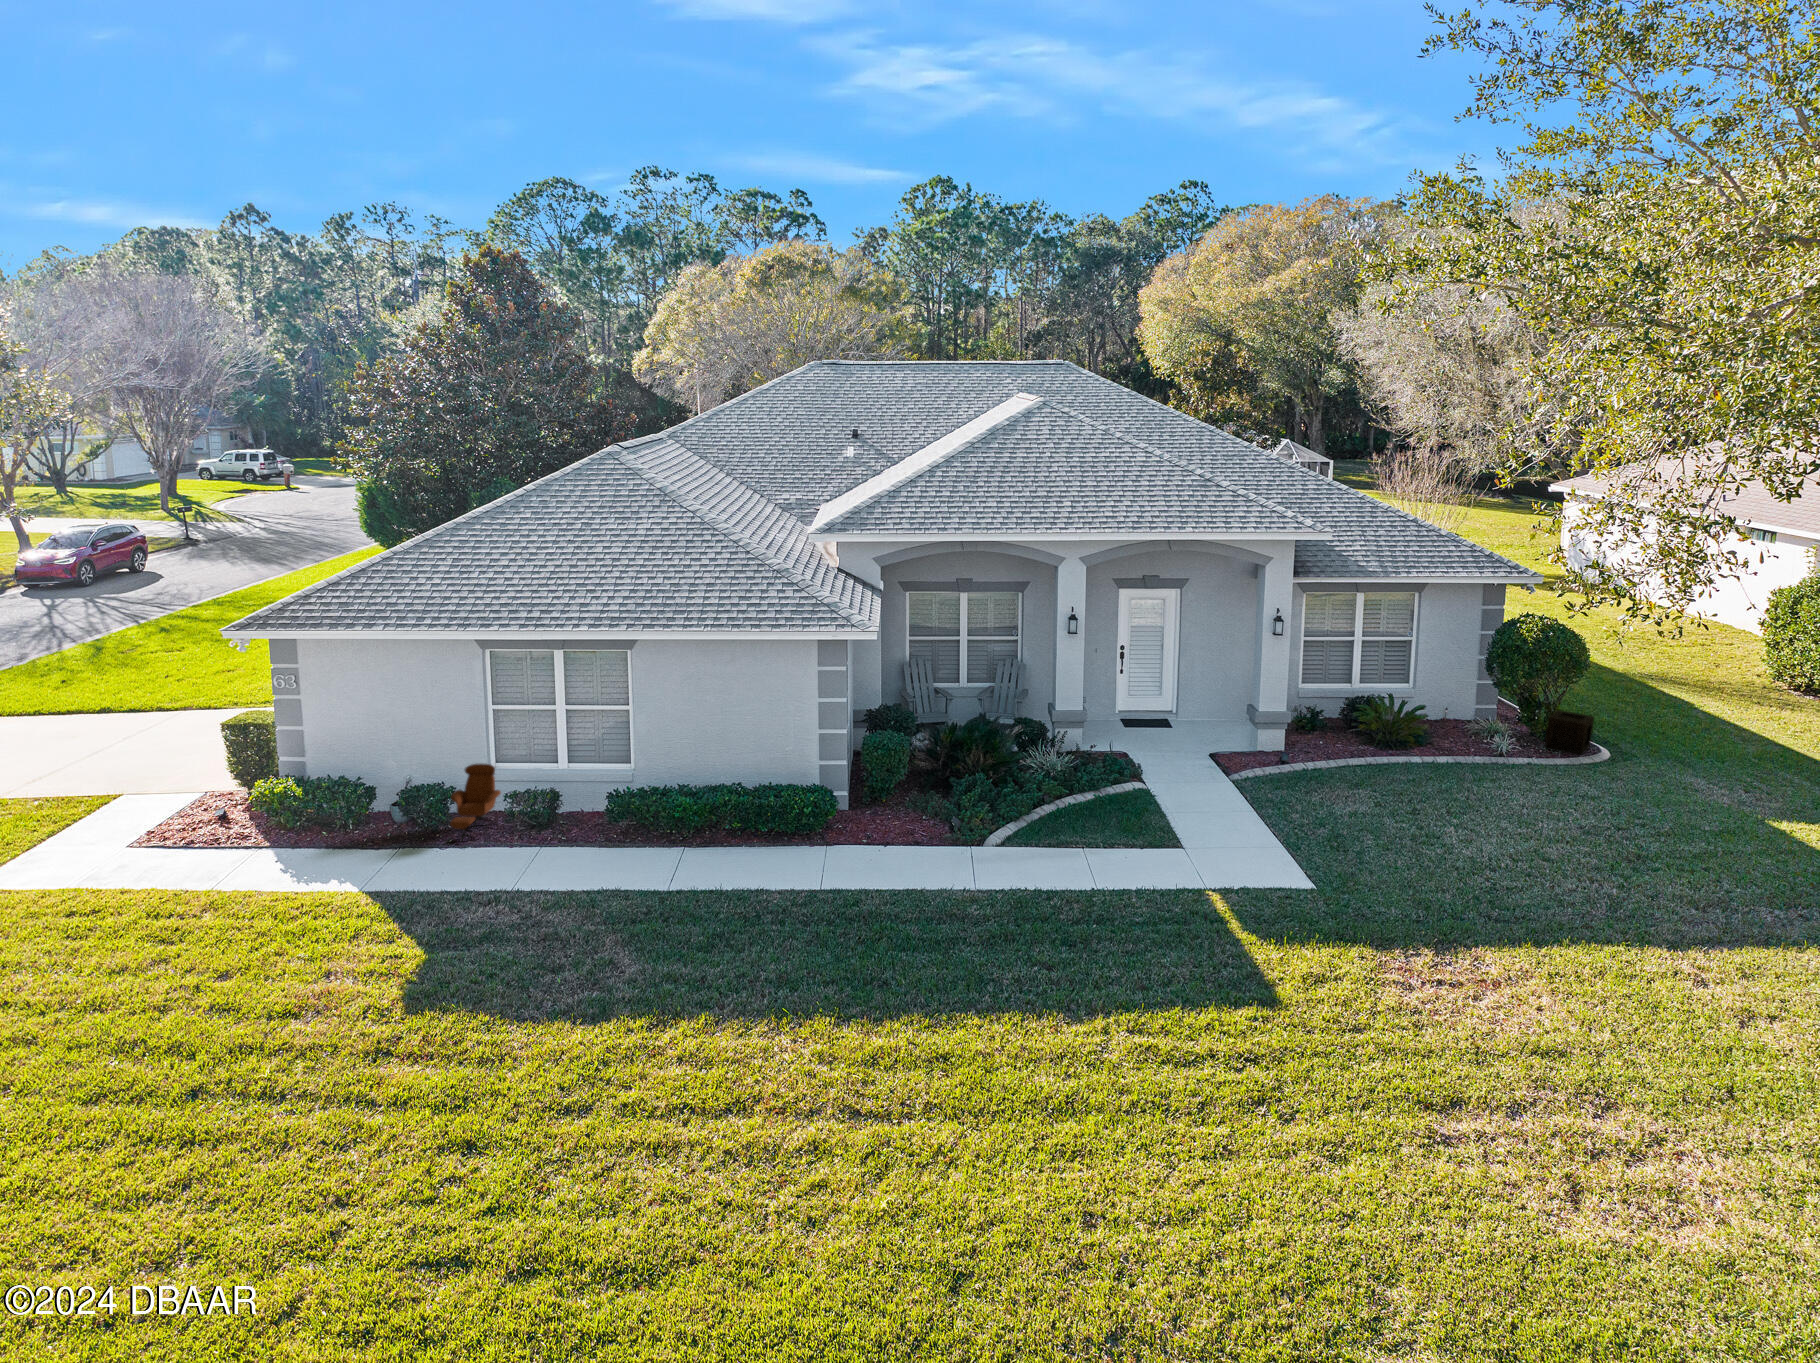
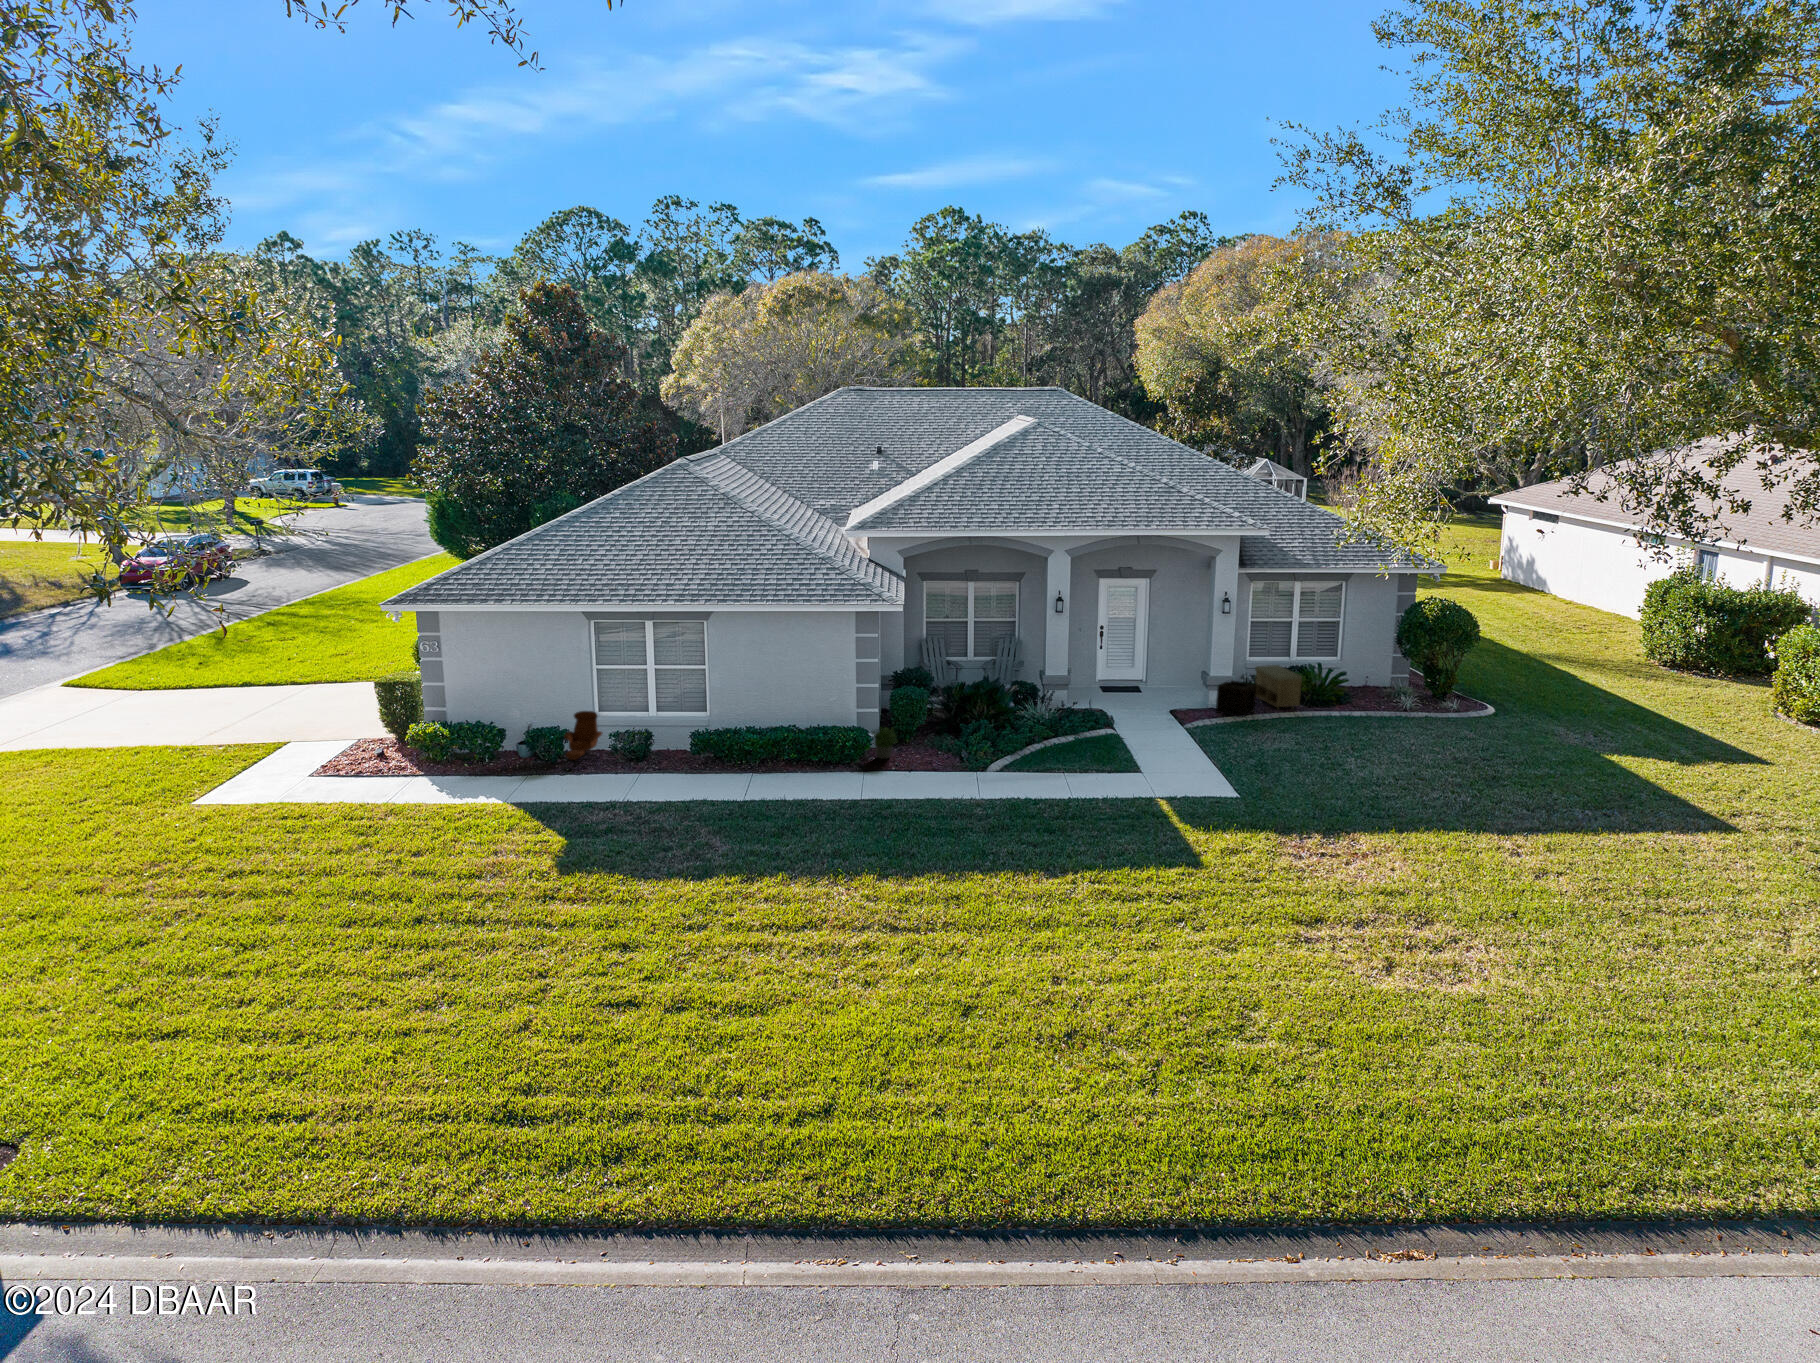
storage bench: none [1314,698,1376,754] -> present [1255,665,1302,709]
wooden crate: present [1544,710,1594,756] -> present [1216,680,1256,717]
potted plant: none [841,784,876,826] -> present [872,727,897,759]

